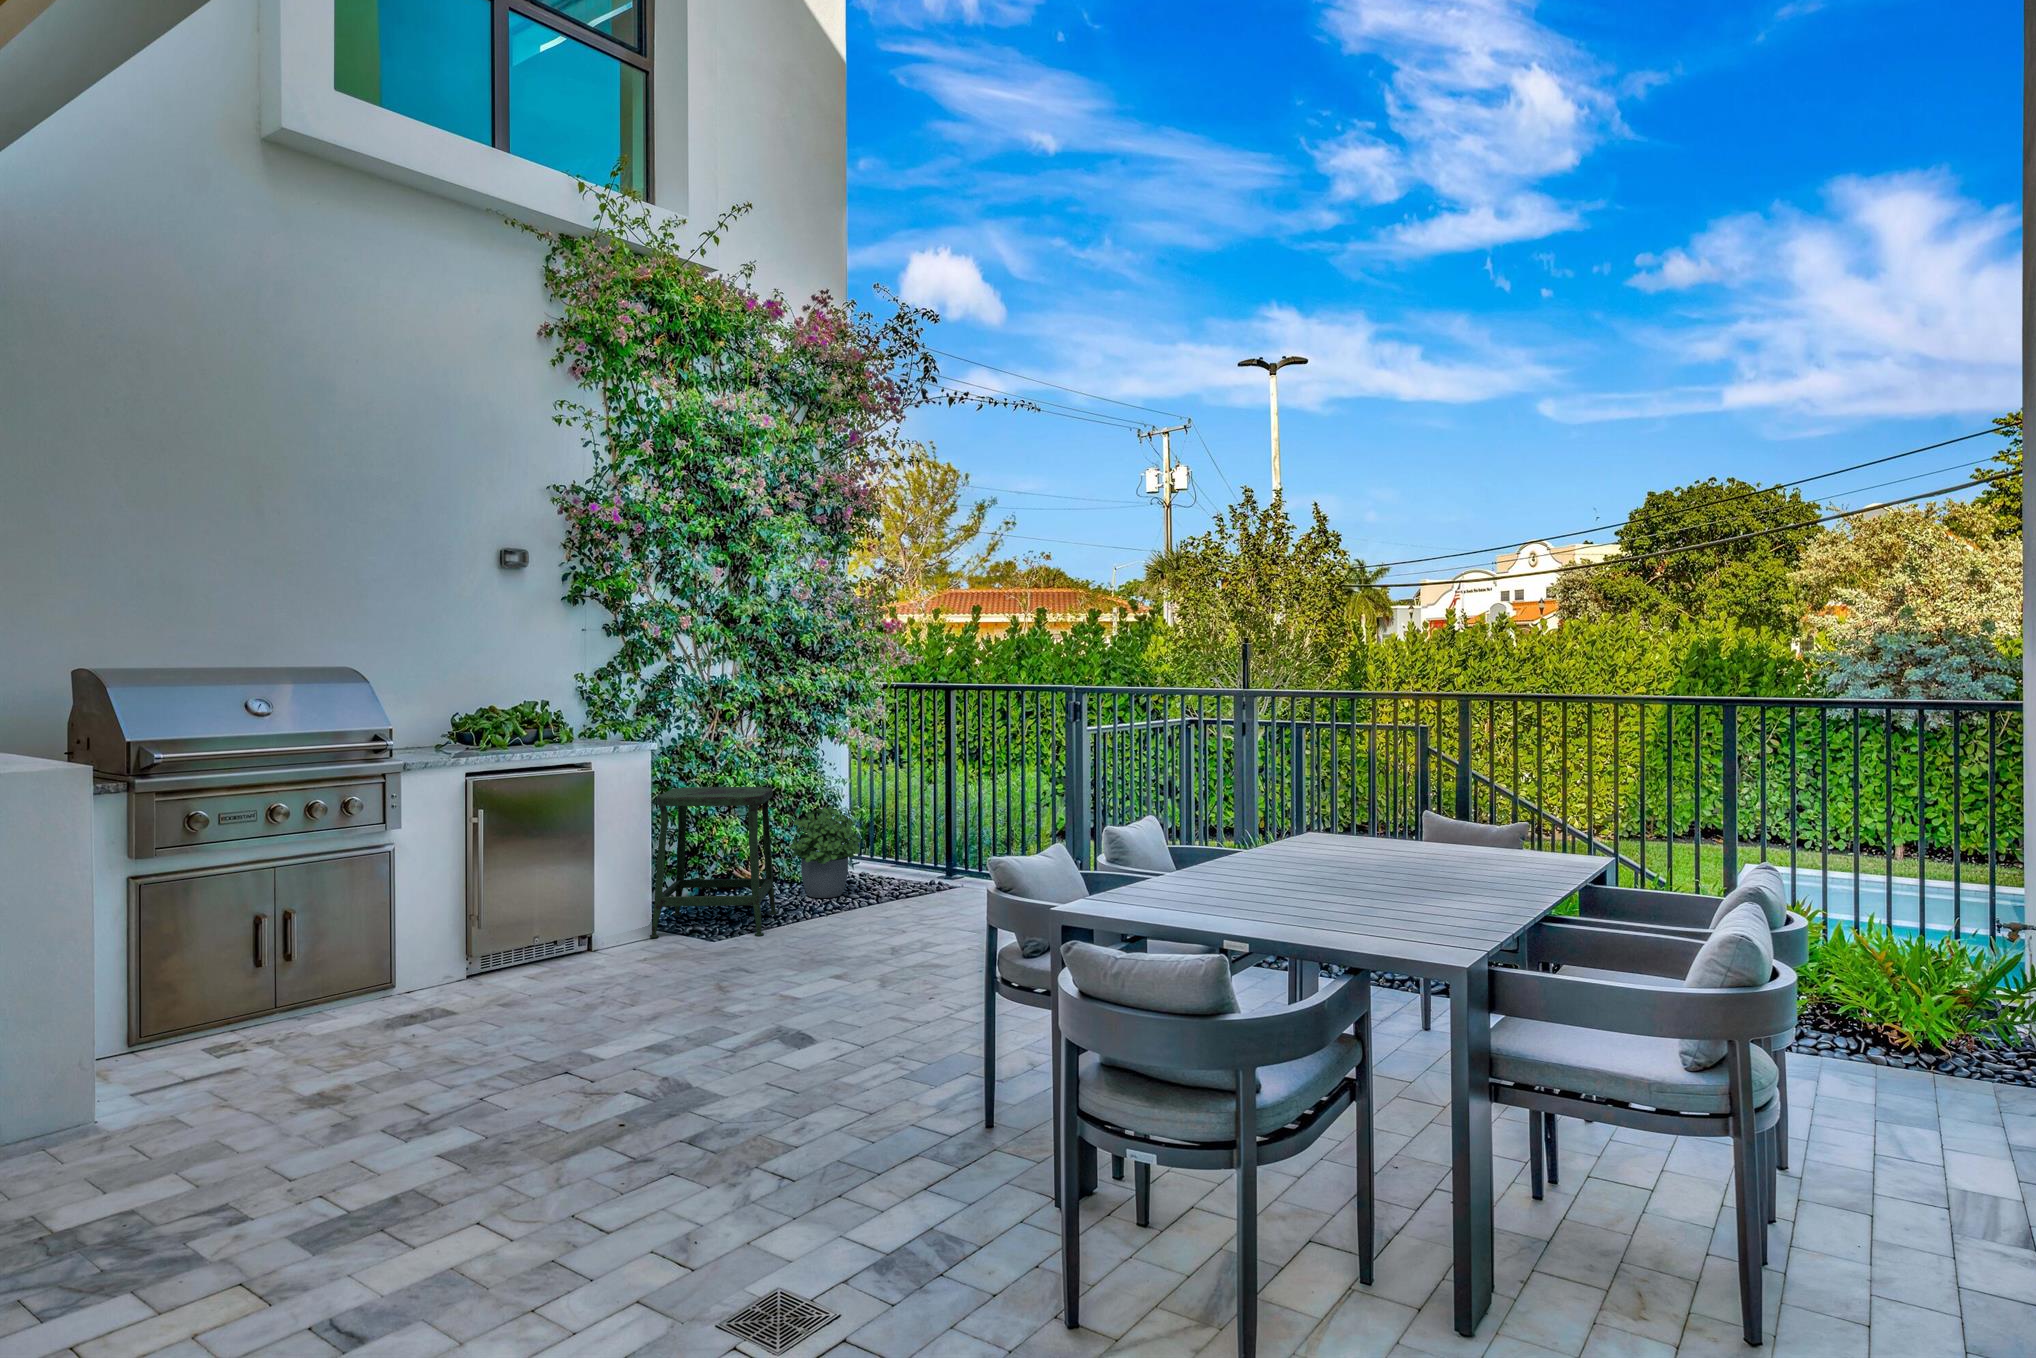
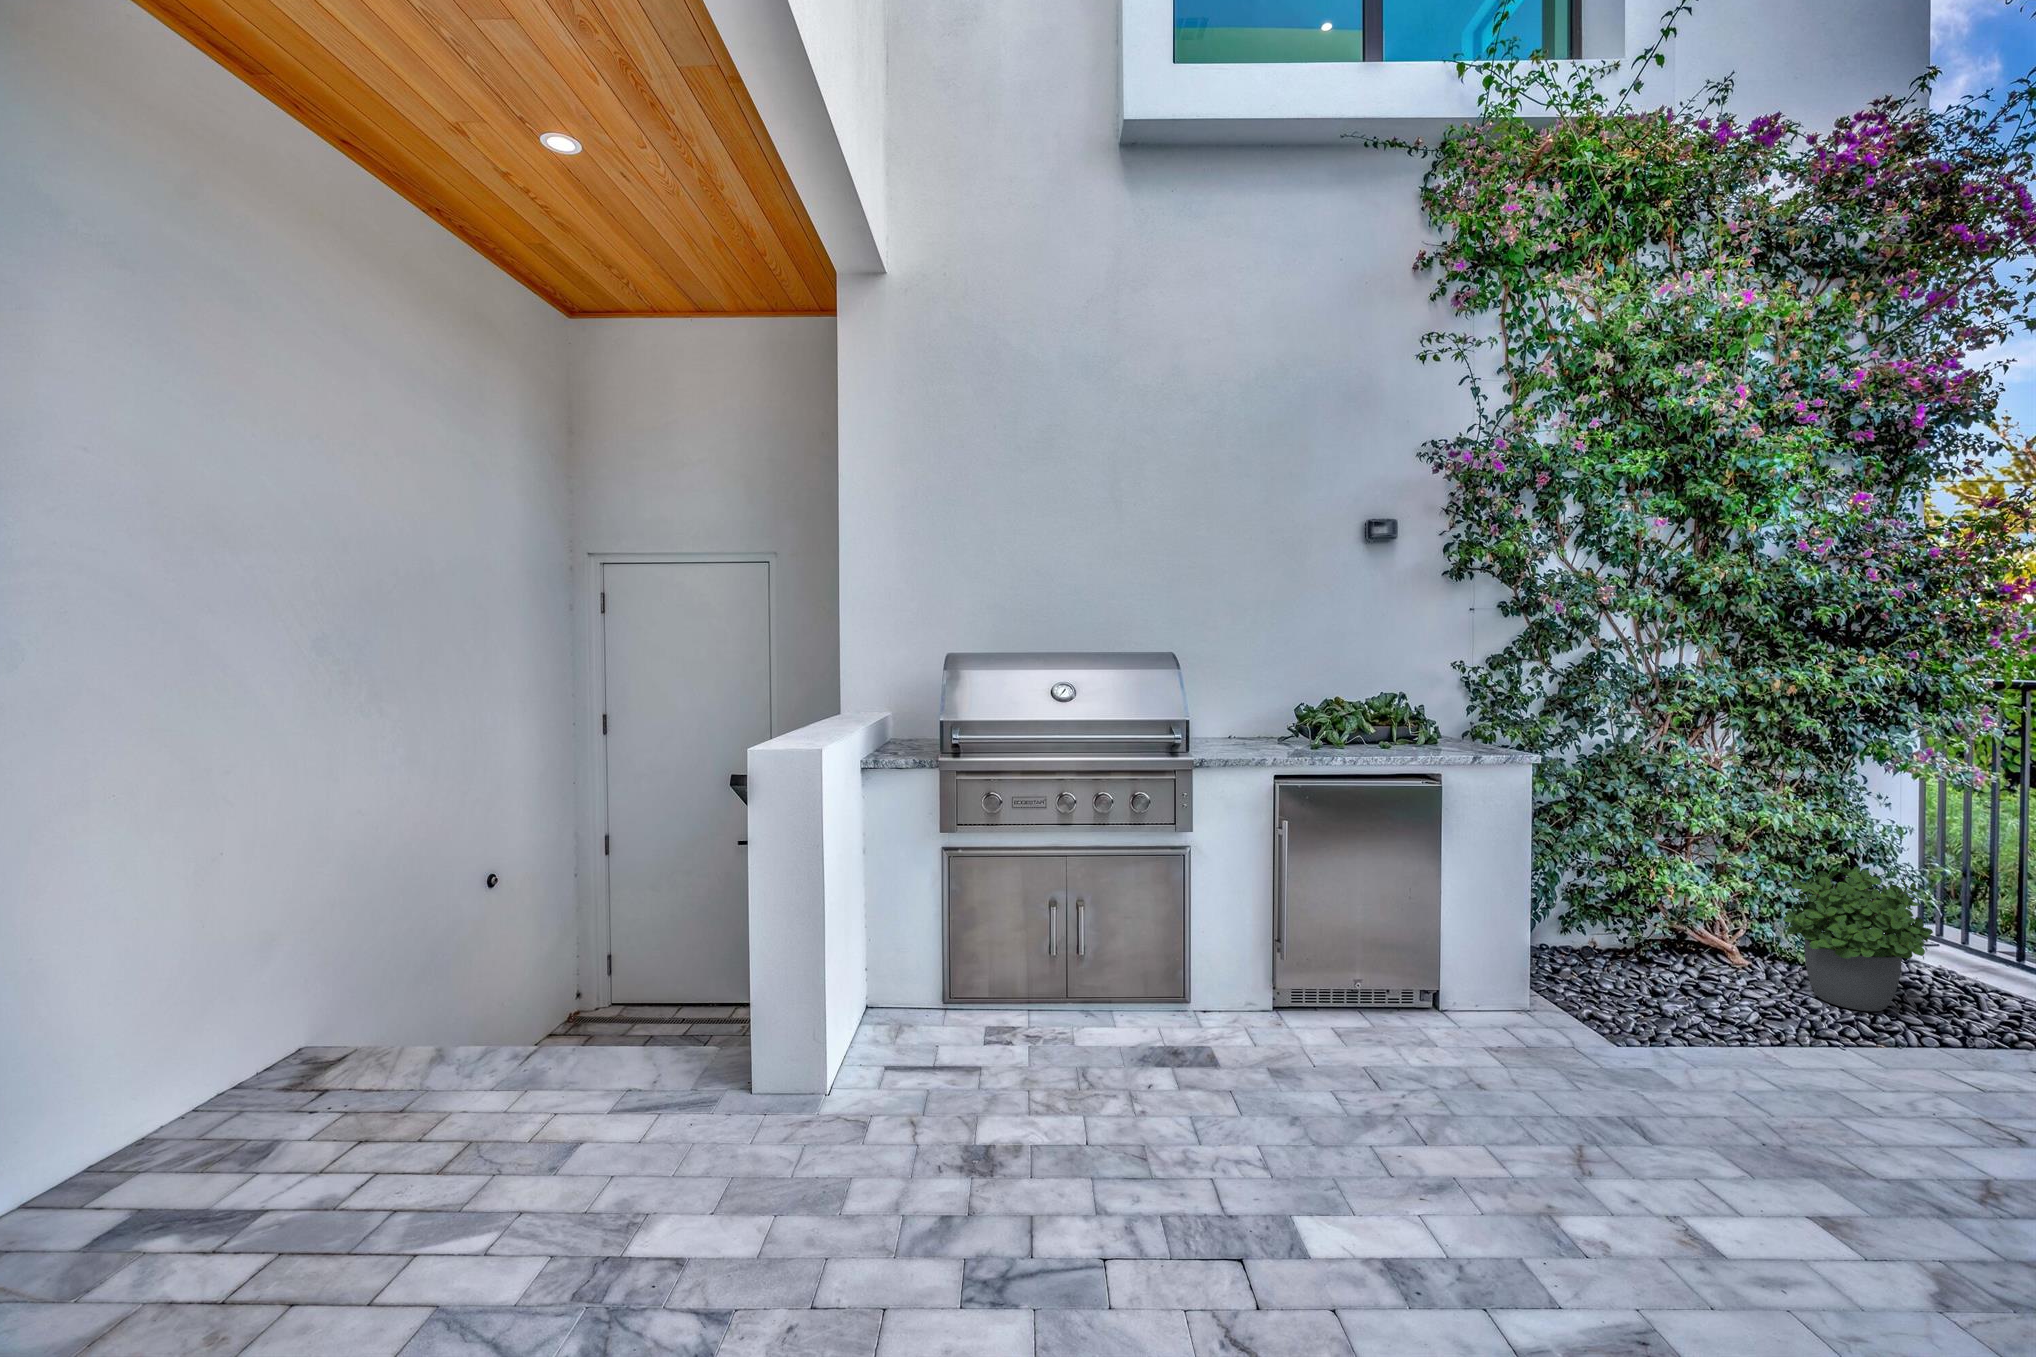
stool: present [650,787,777,938] -> none [1527,814,1746,1059]

